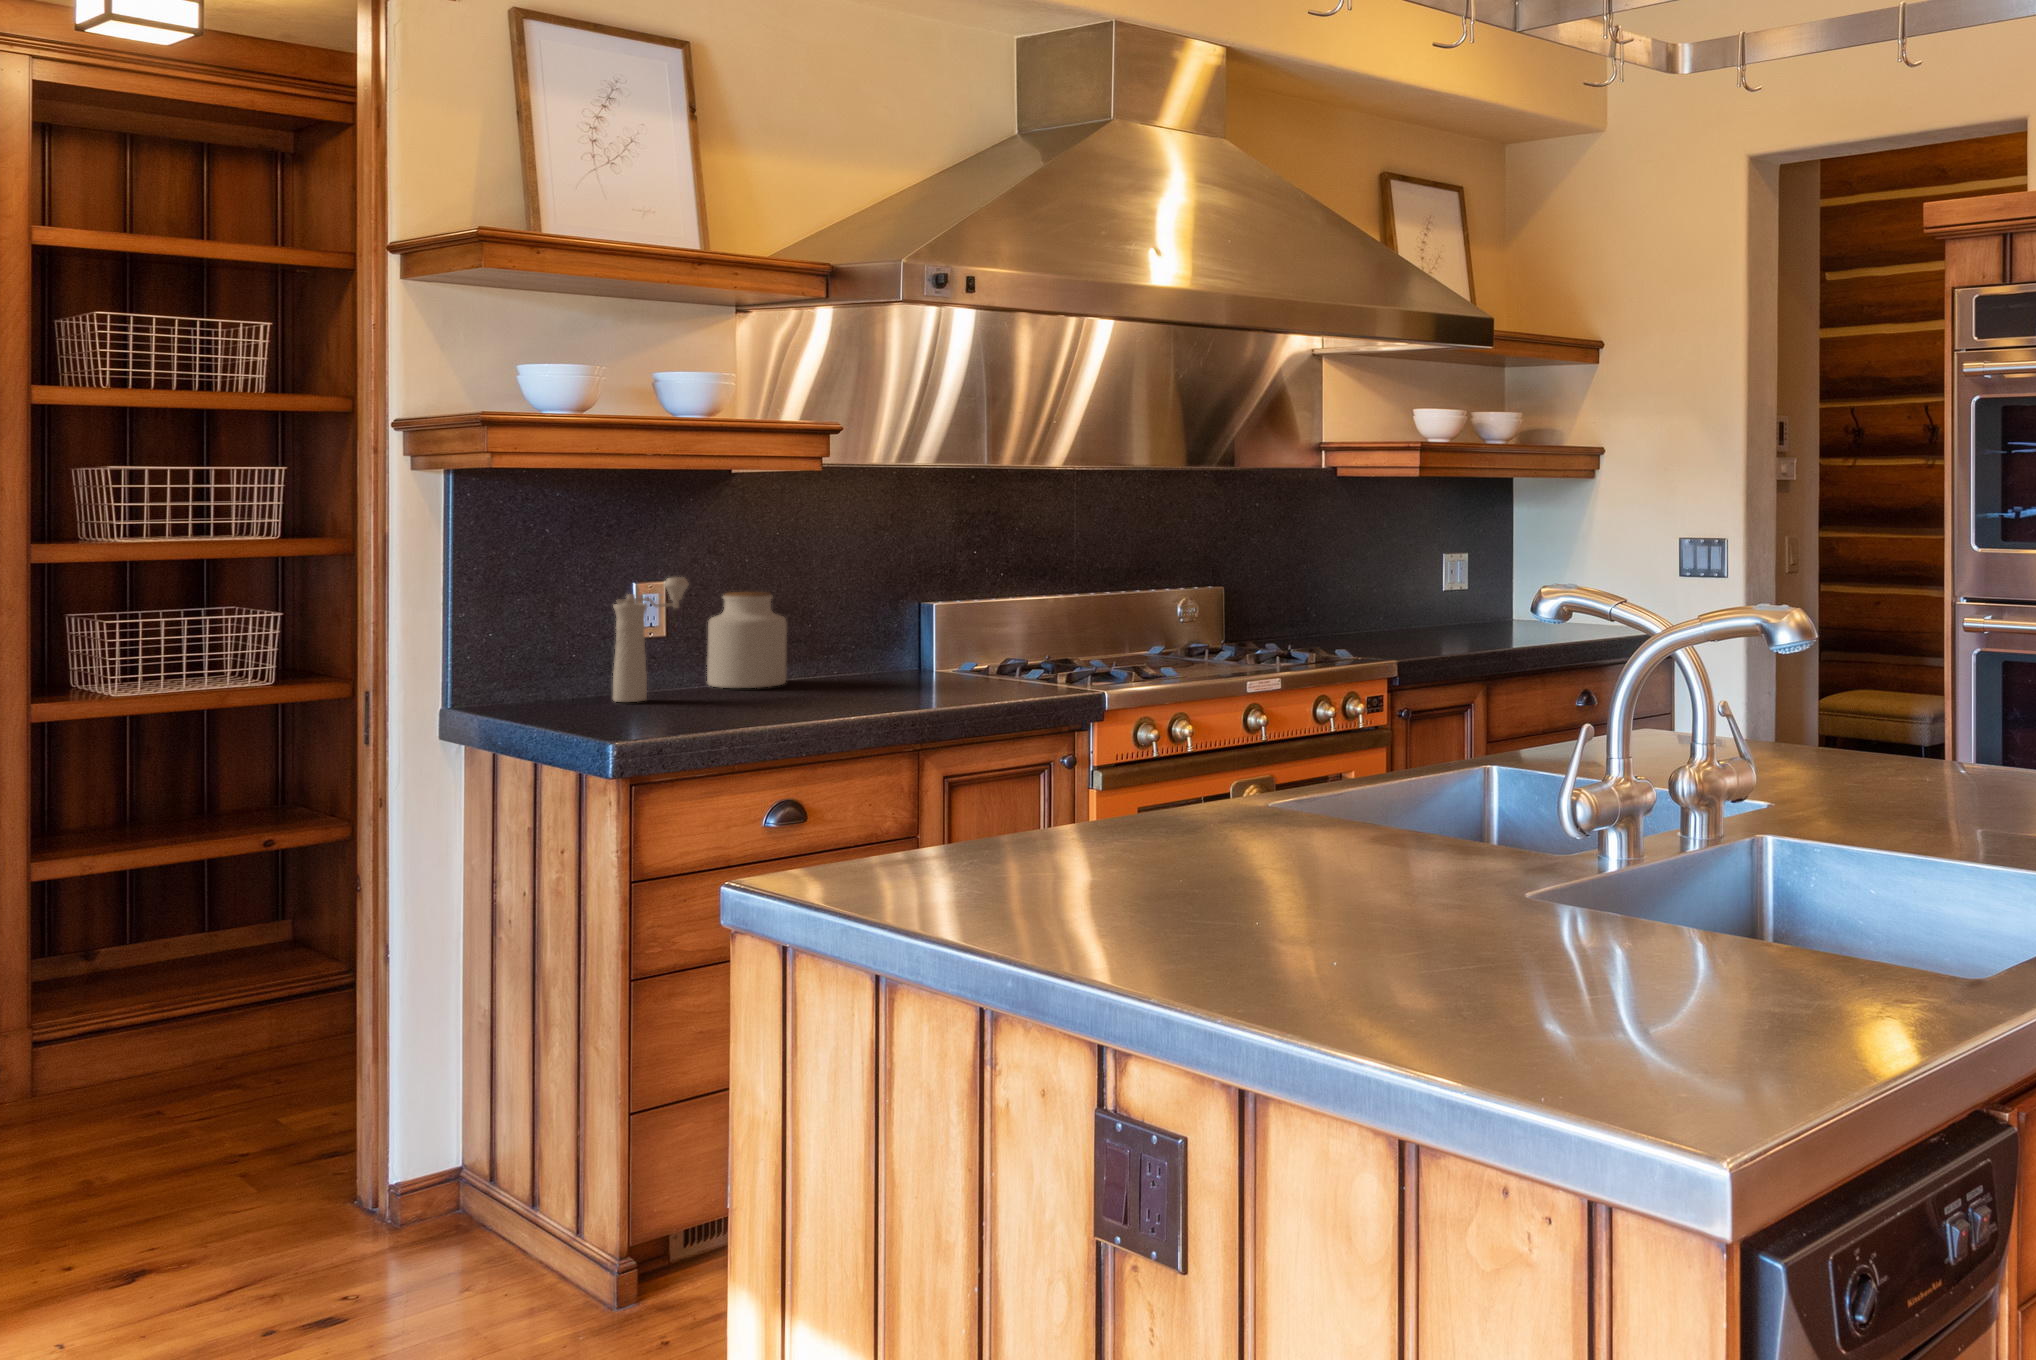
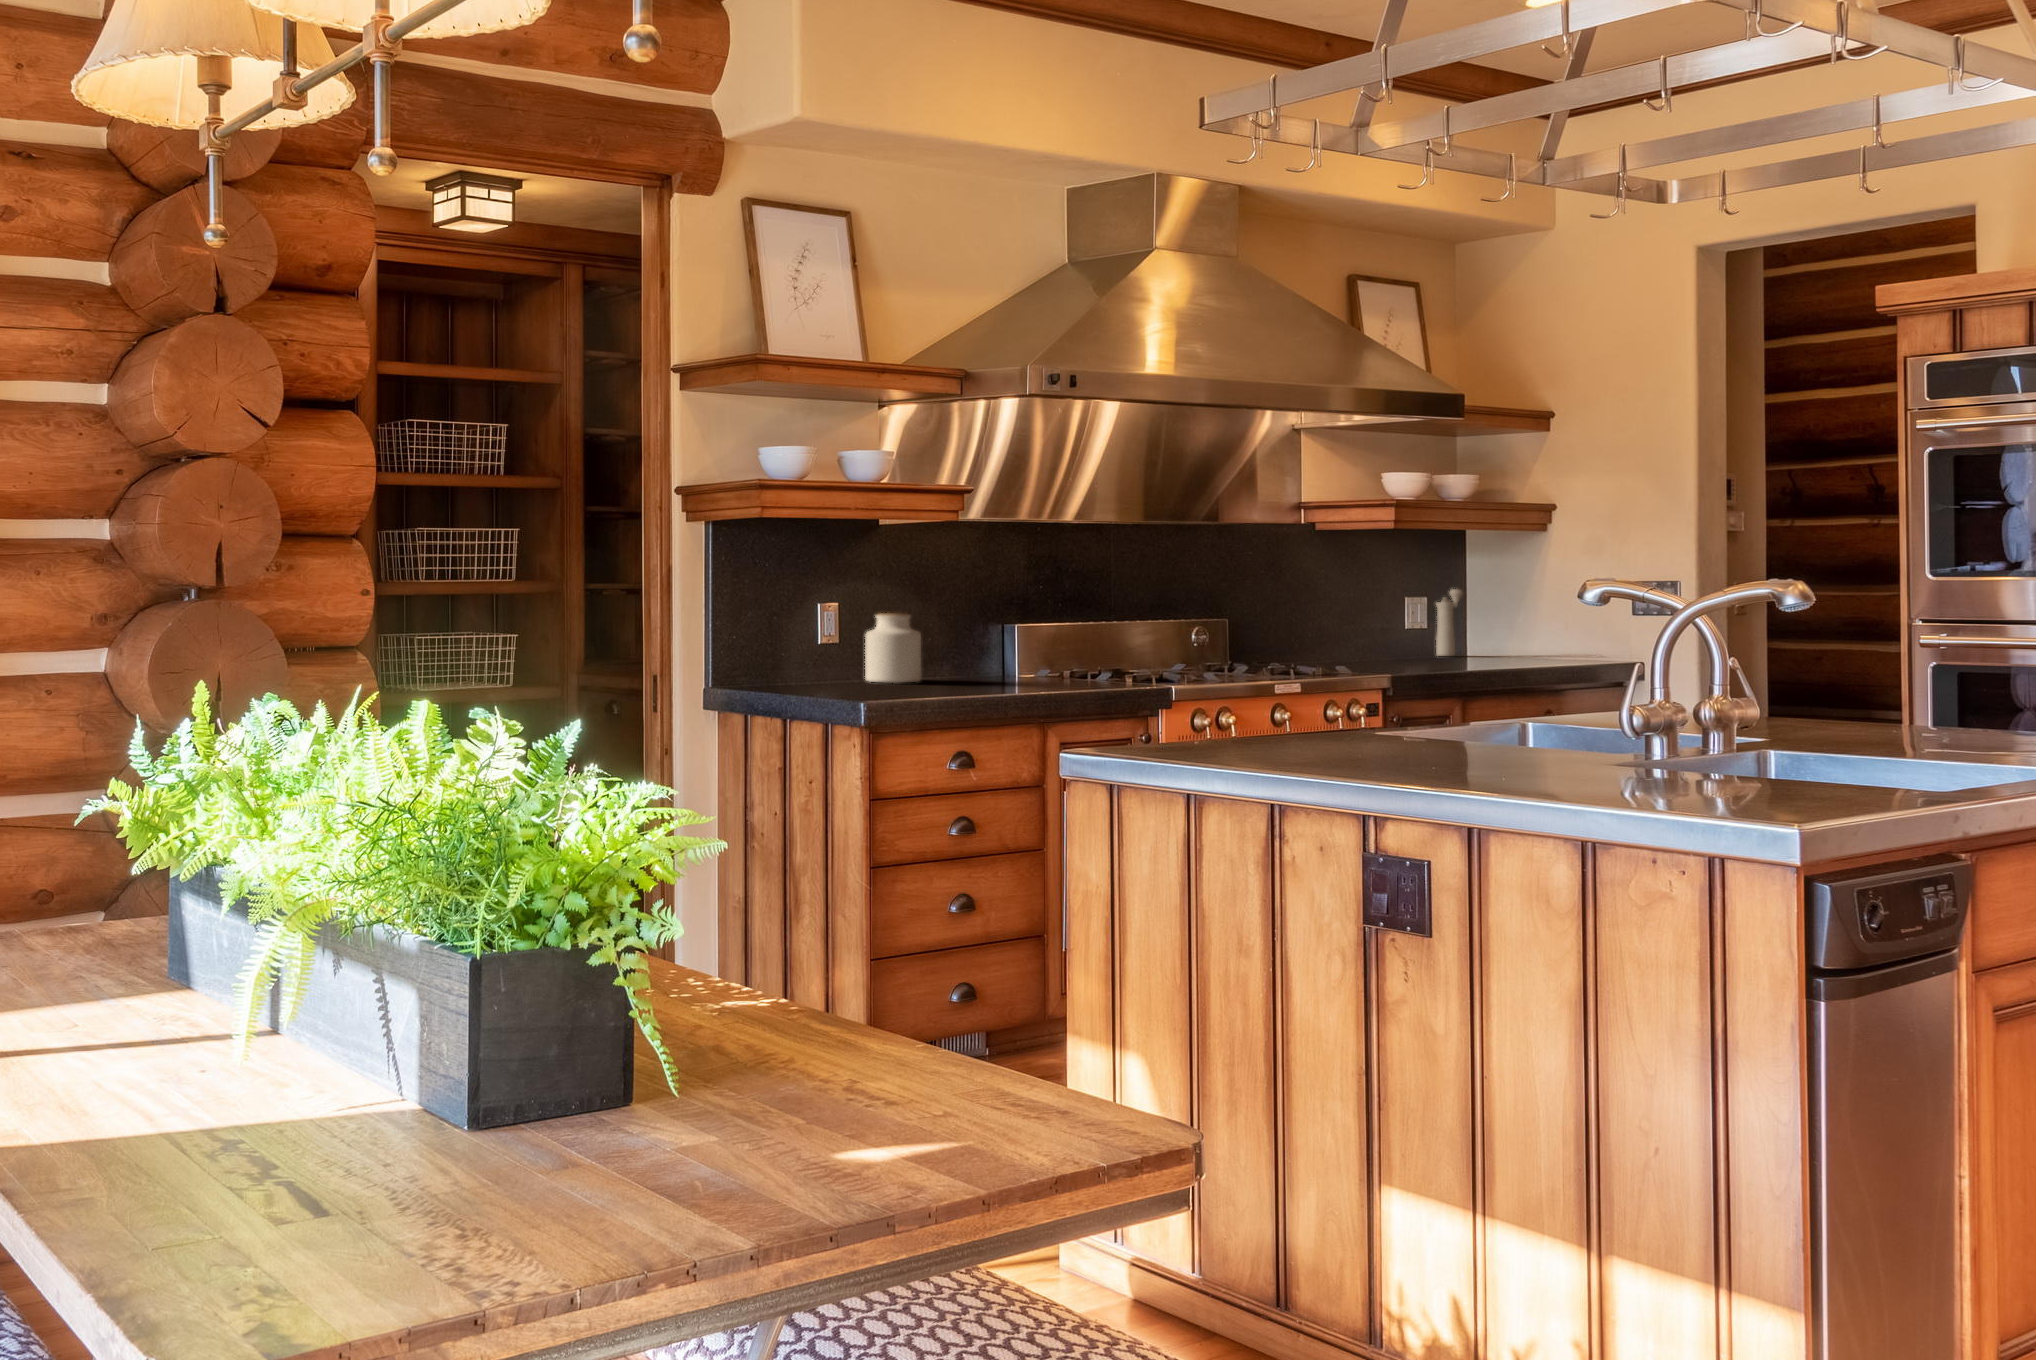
pepper mill: present [613,577,689,702] -> present [1436,589,1463,656]

